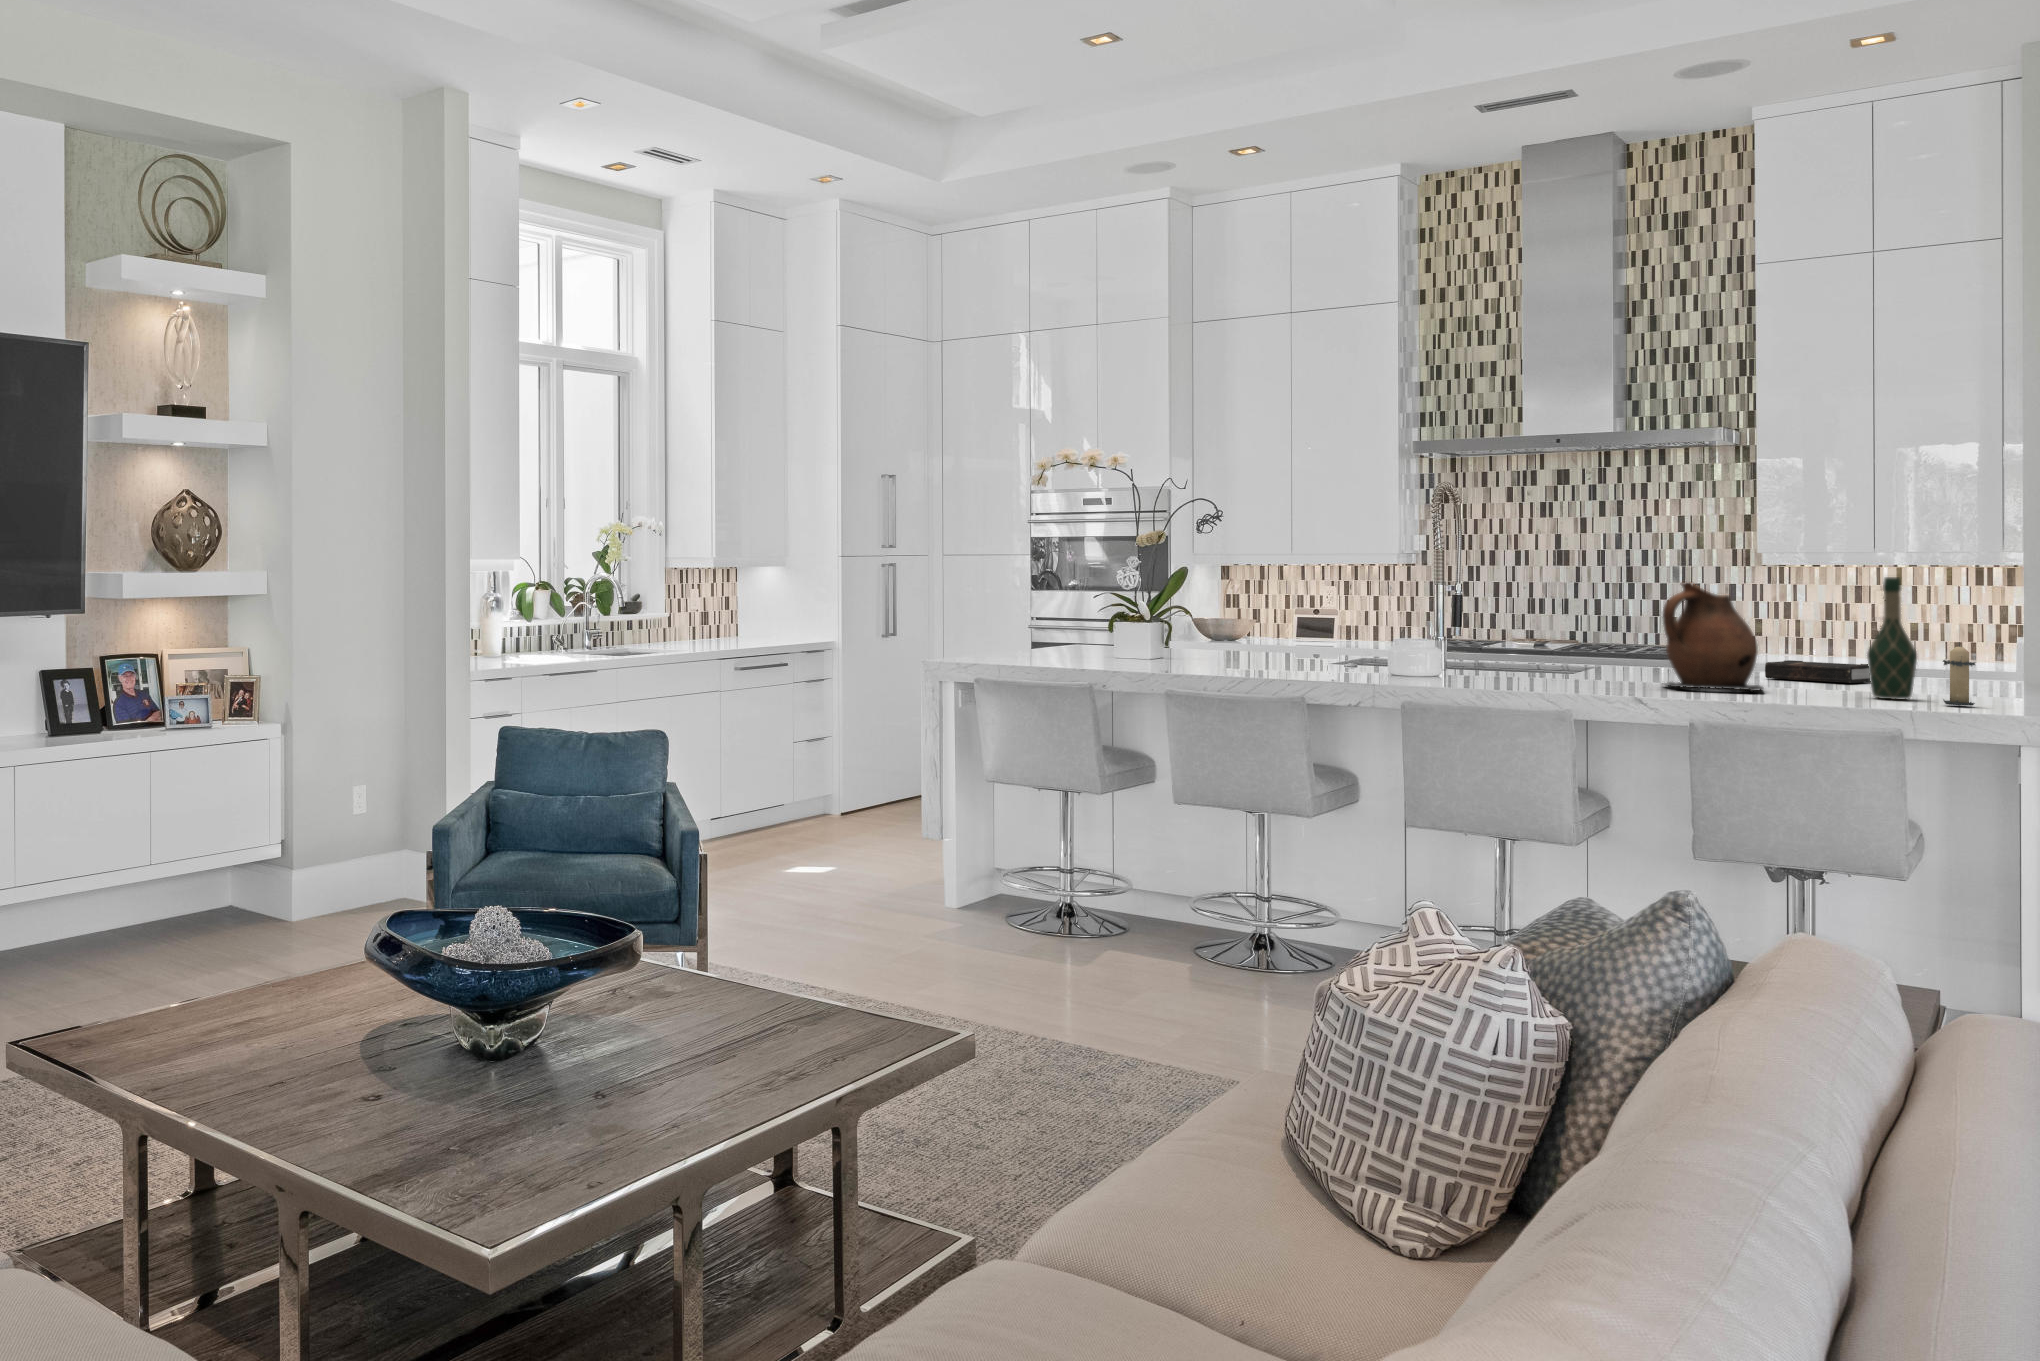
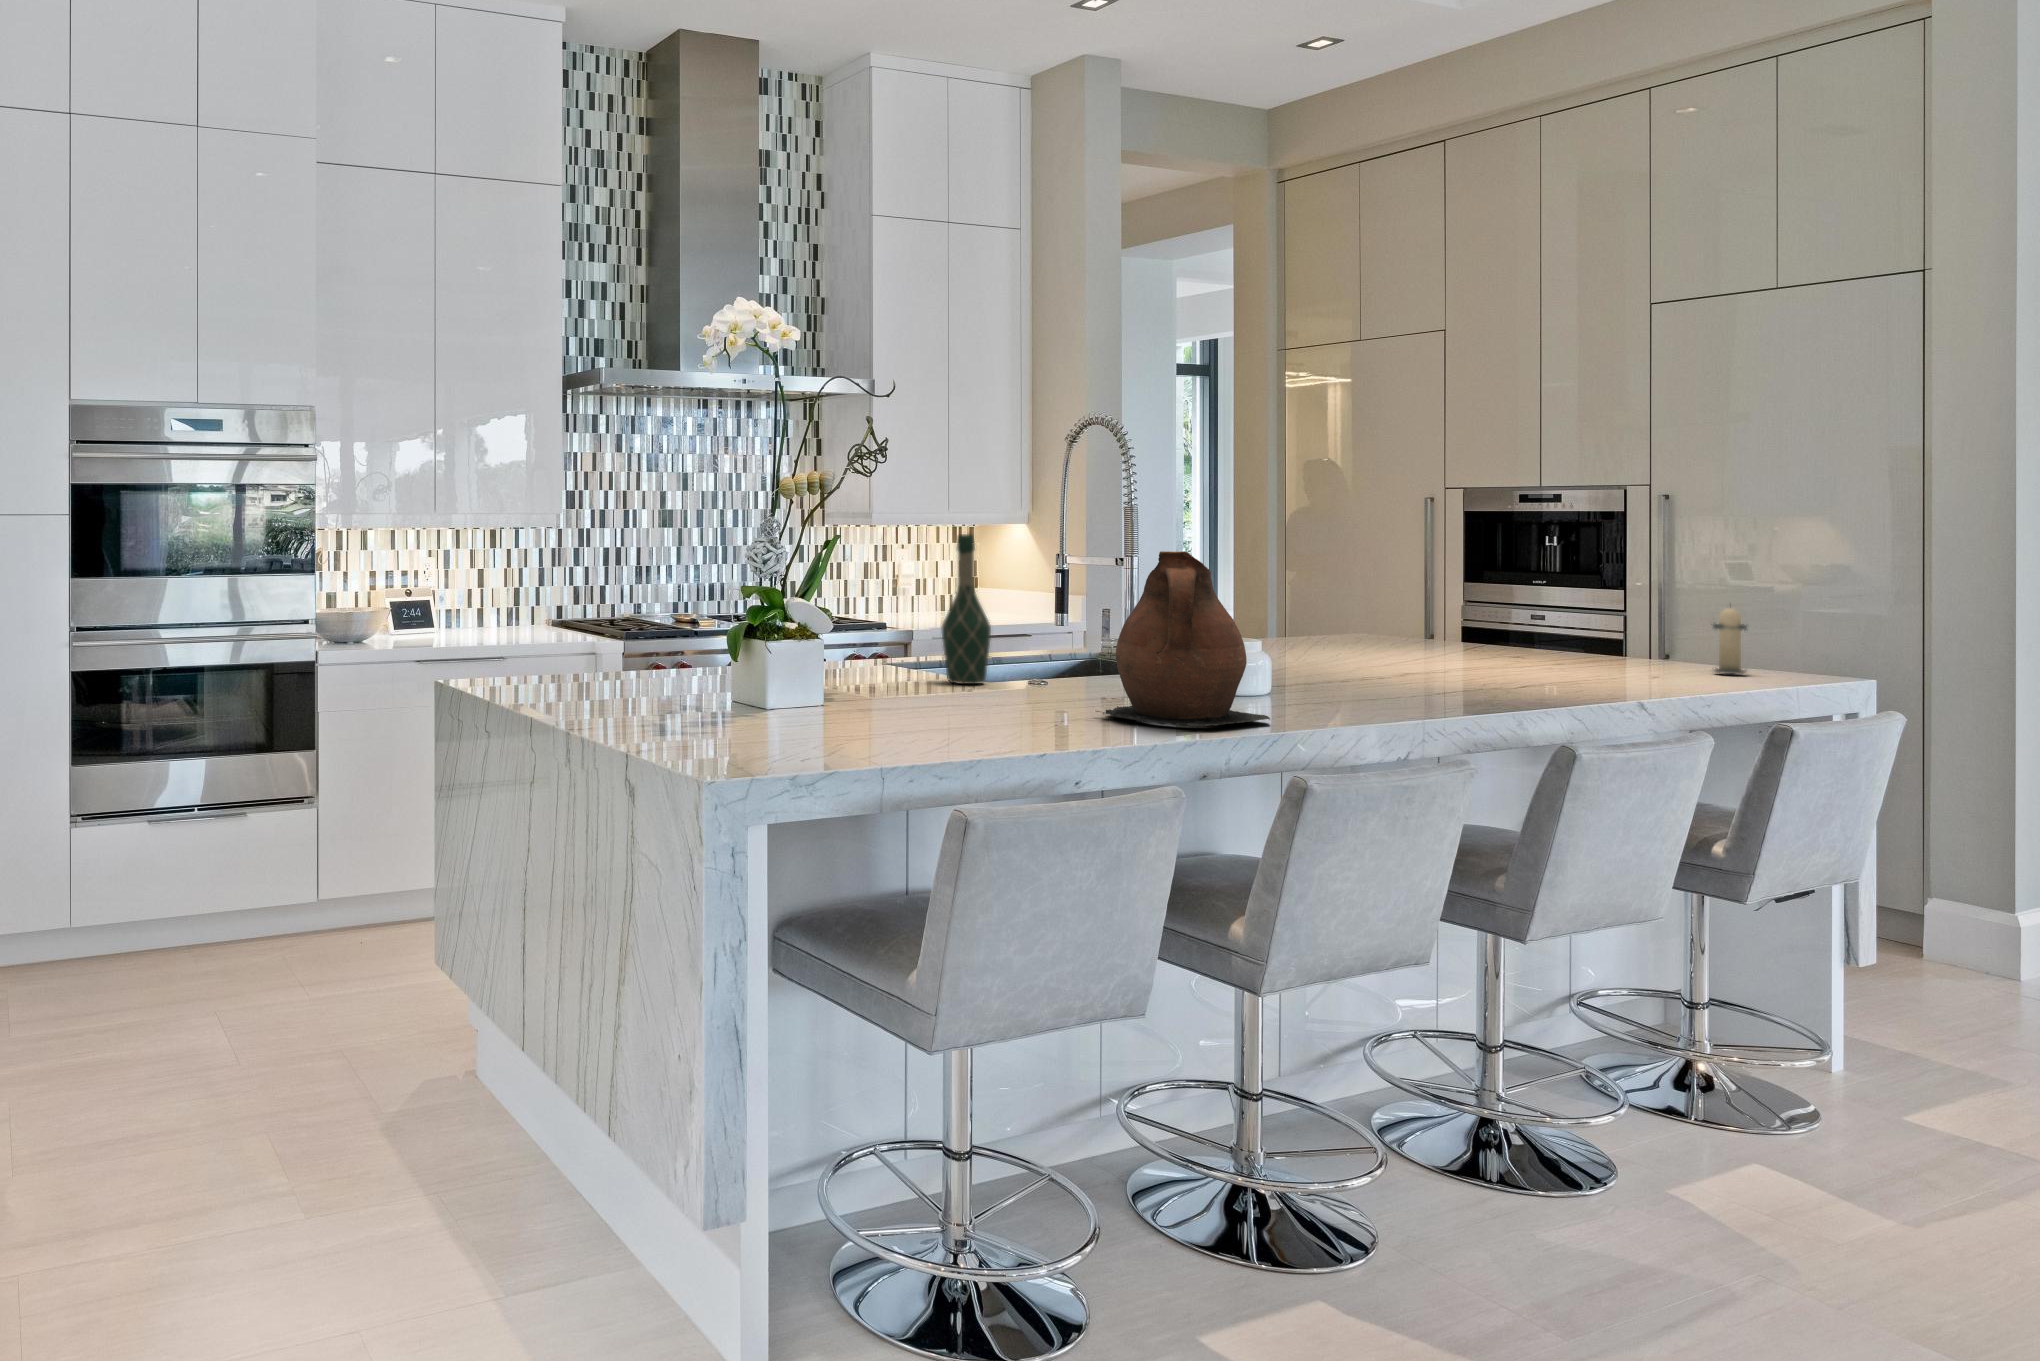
wine bottle: present [1867,577,1917,699] -> present [942,534,991,684]
ceramic pitcher: present [1662,583,1763,691] -> present [1096,551,1270,726]
hardback book: present [1765,660,1871,683] -> none [1280,629,1393,653]

